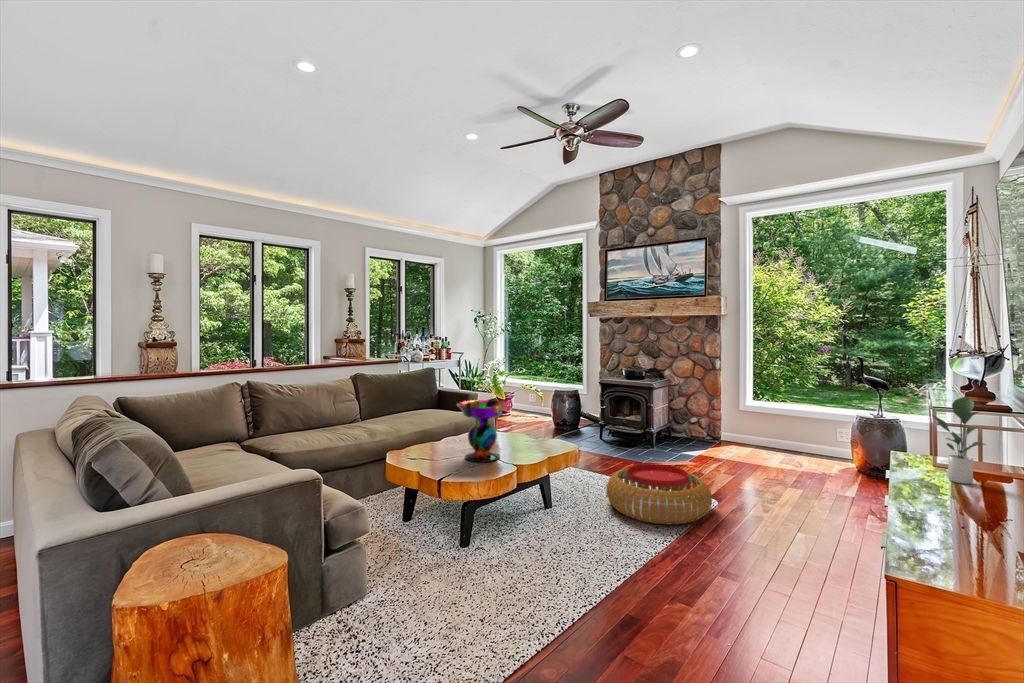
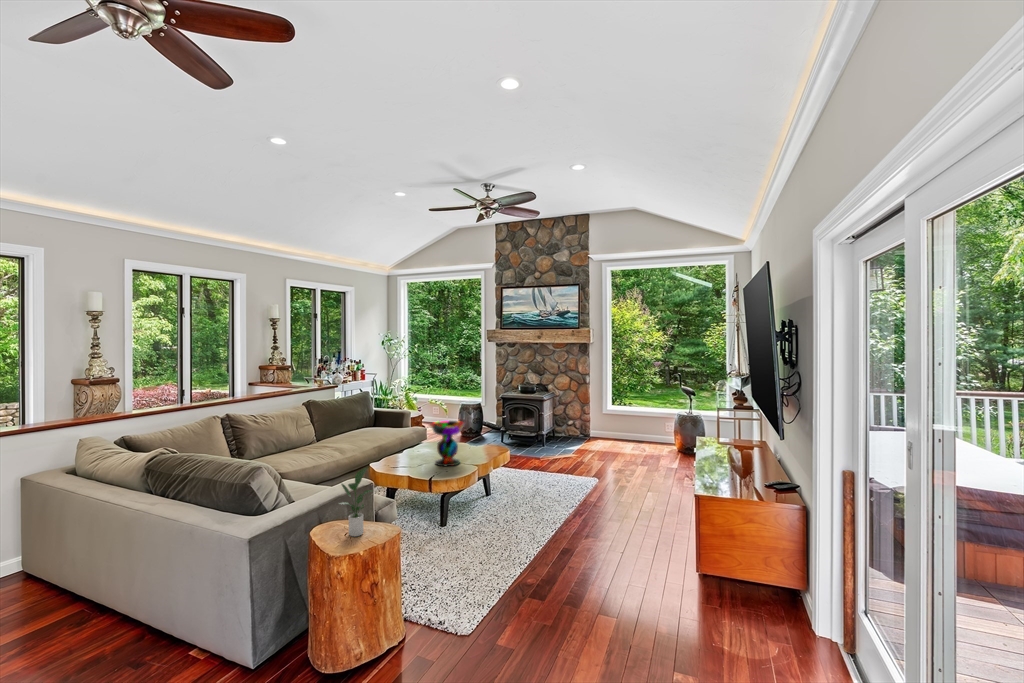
potted plant: present [933,397,985,484] -> present [340,468,372,537]
pouf: present [606,464,712,525] -> none [527,458,597,497]

